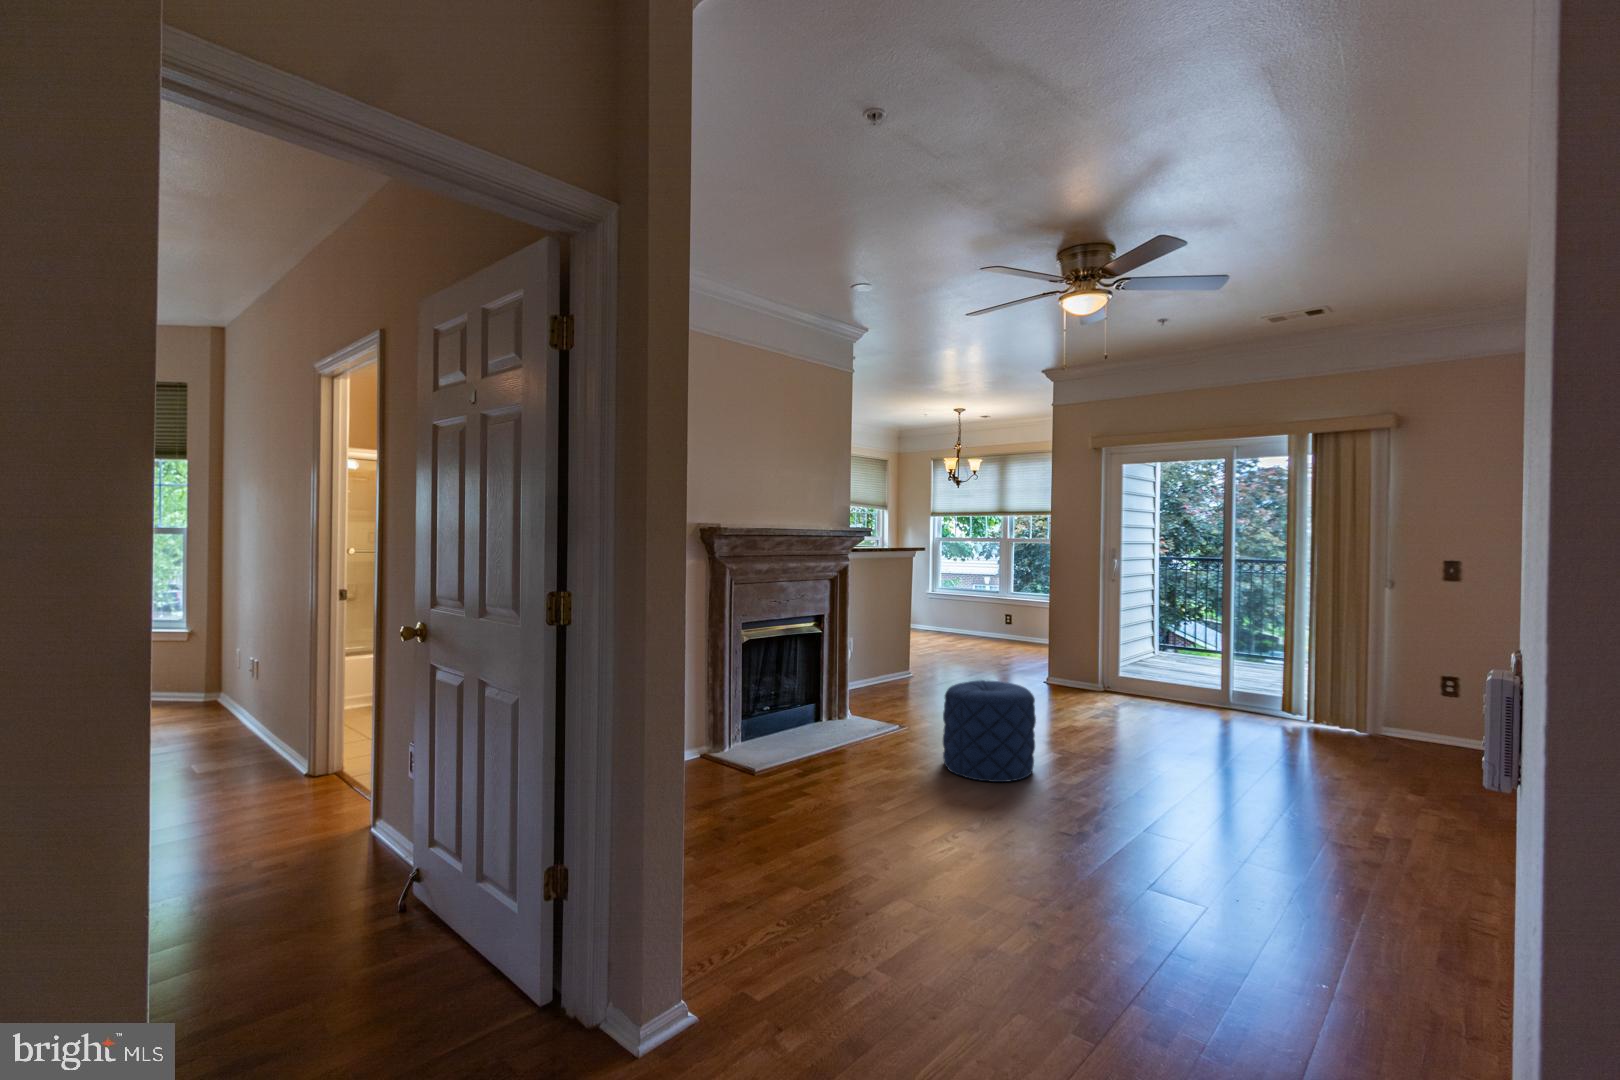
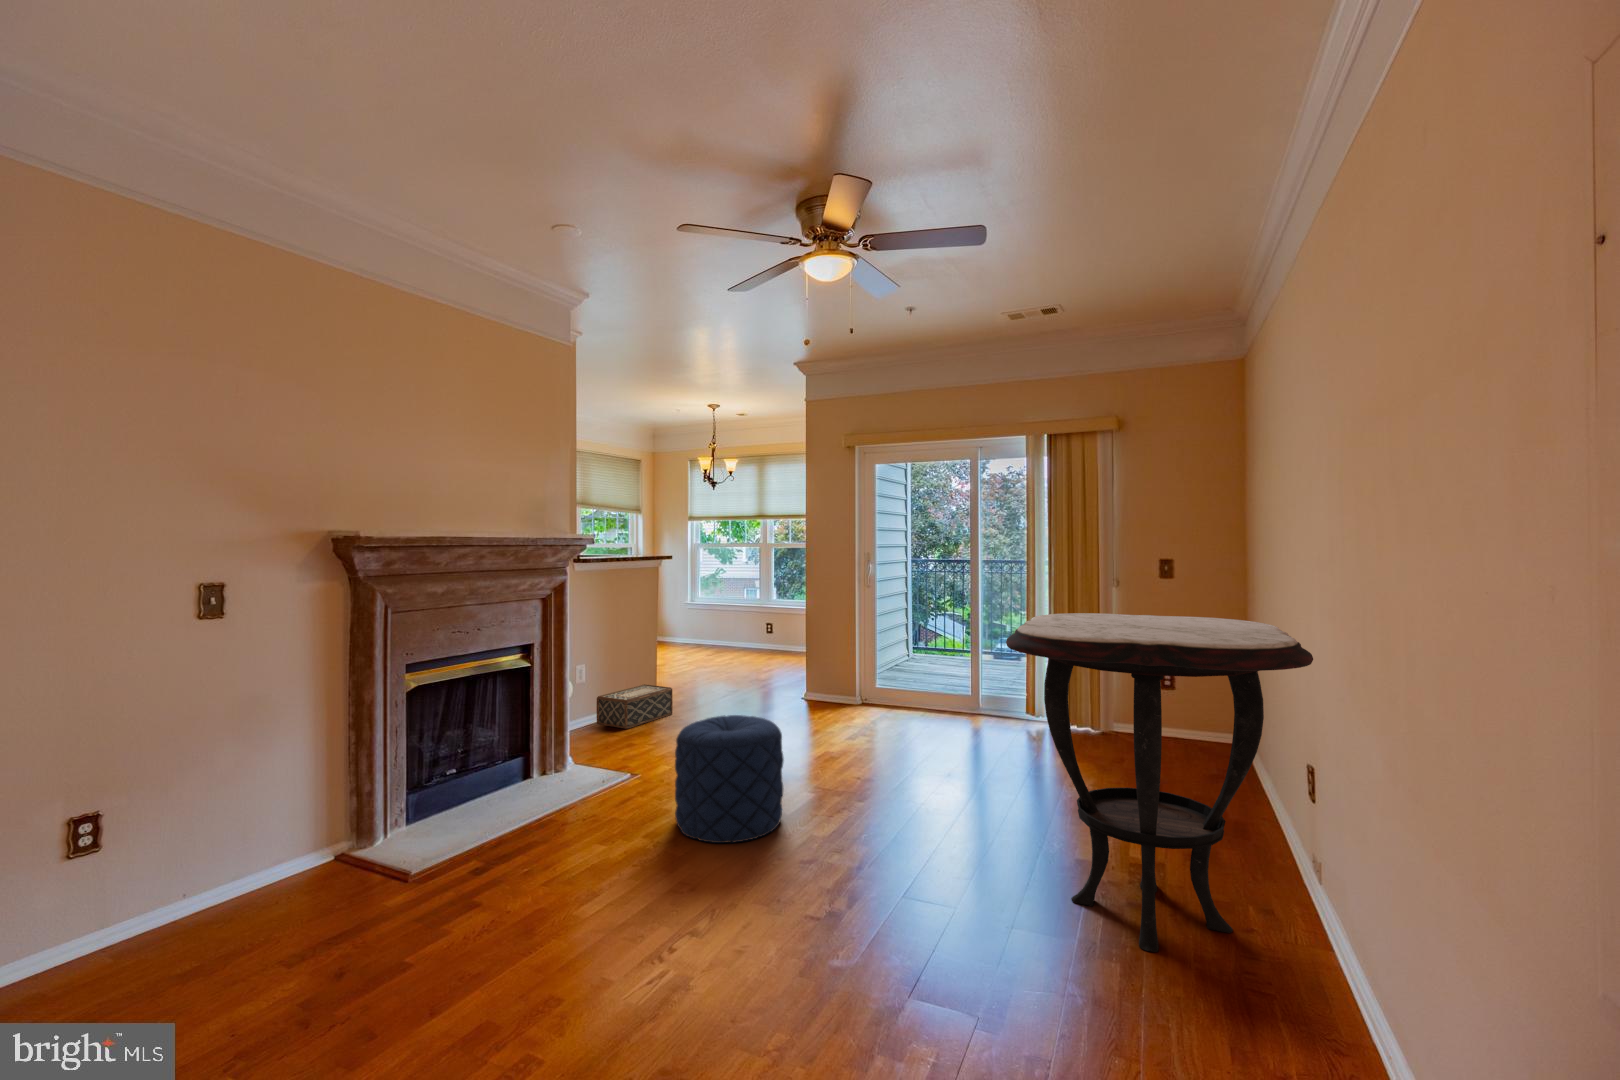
side table: none [1246,605,1565,902] -> present [1006,613,1313,952]
woven basket: none [863,659,926,694] -> present [597,684,673,729]

